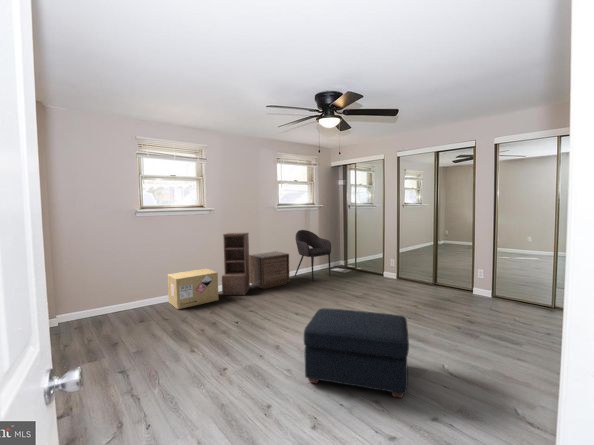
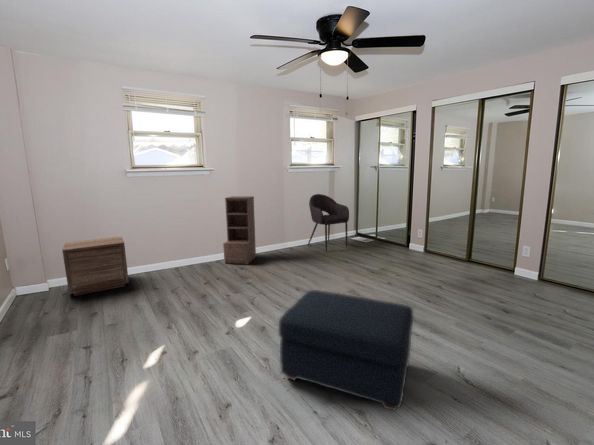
nightstand: present [249,251,290,289] -> present [62,237,129,296]
cardboard box: present [168,269,219,309] -> none [165,234,219,277]

